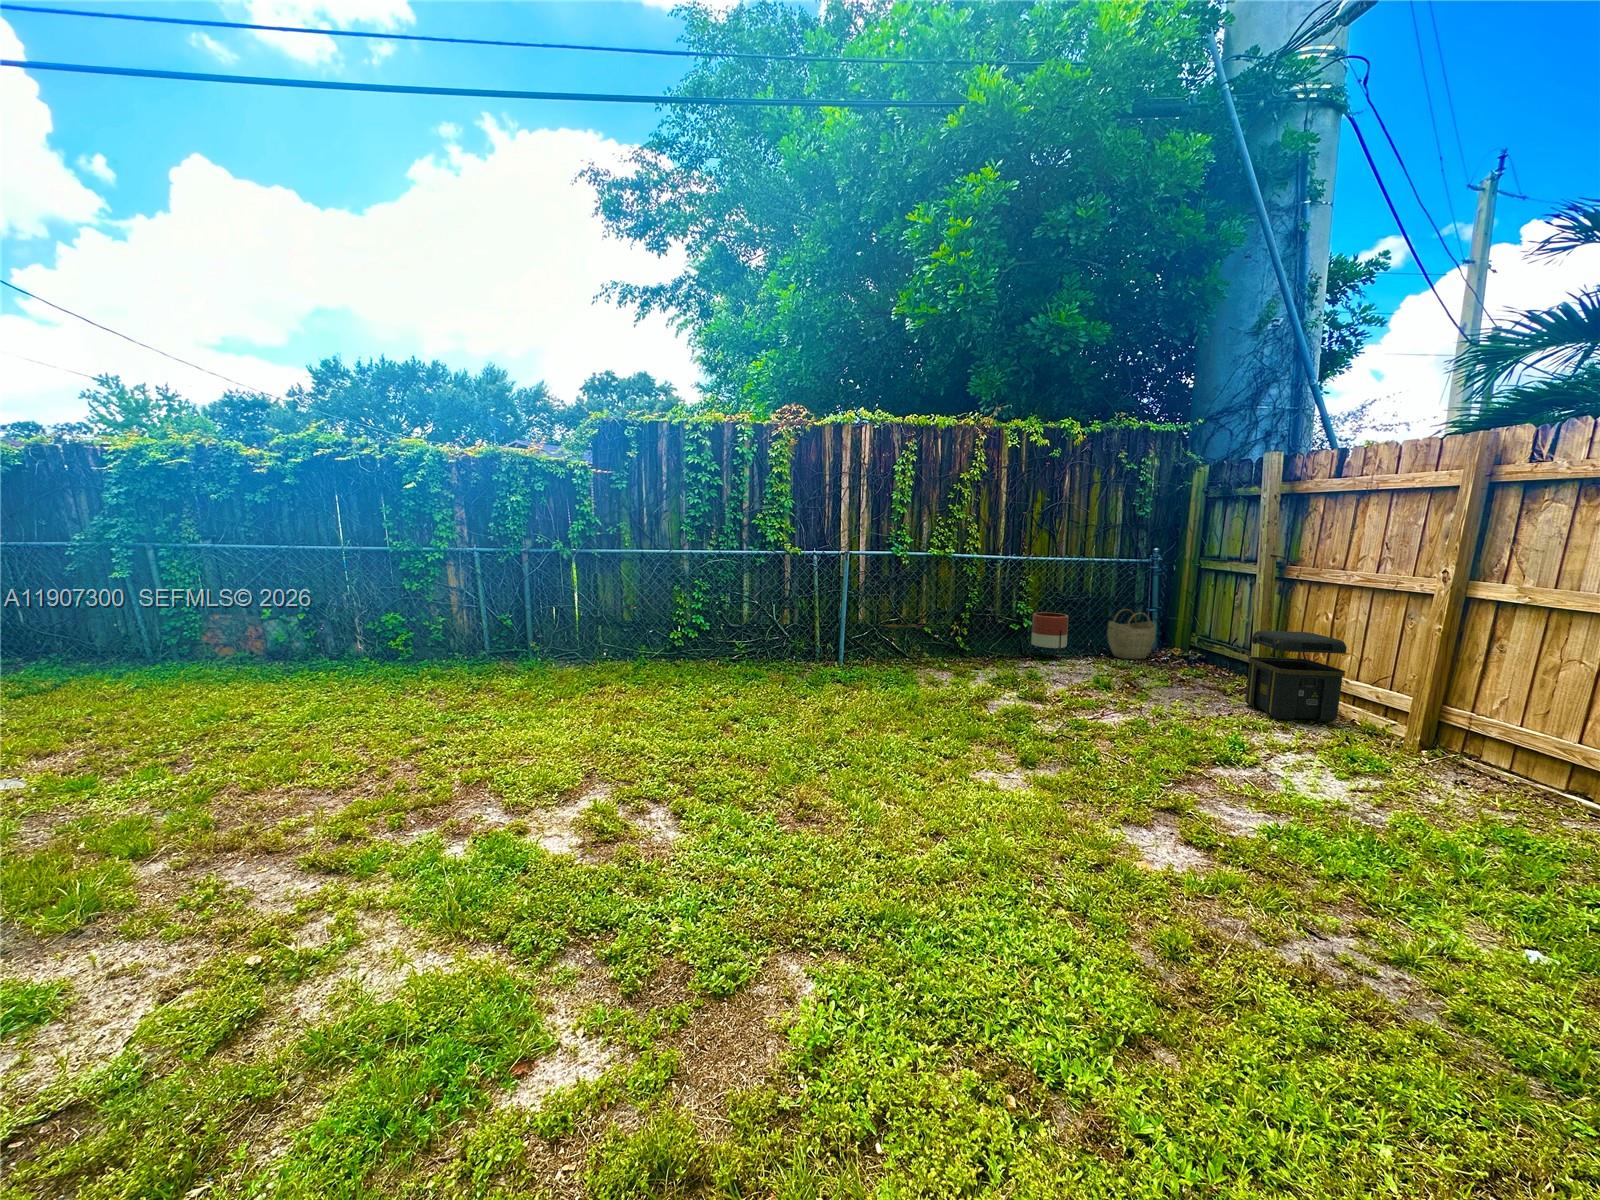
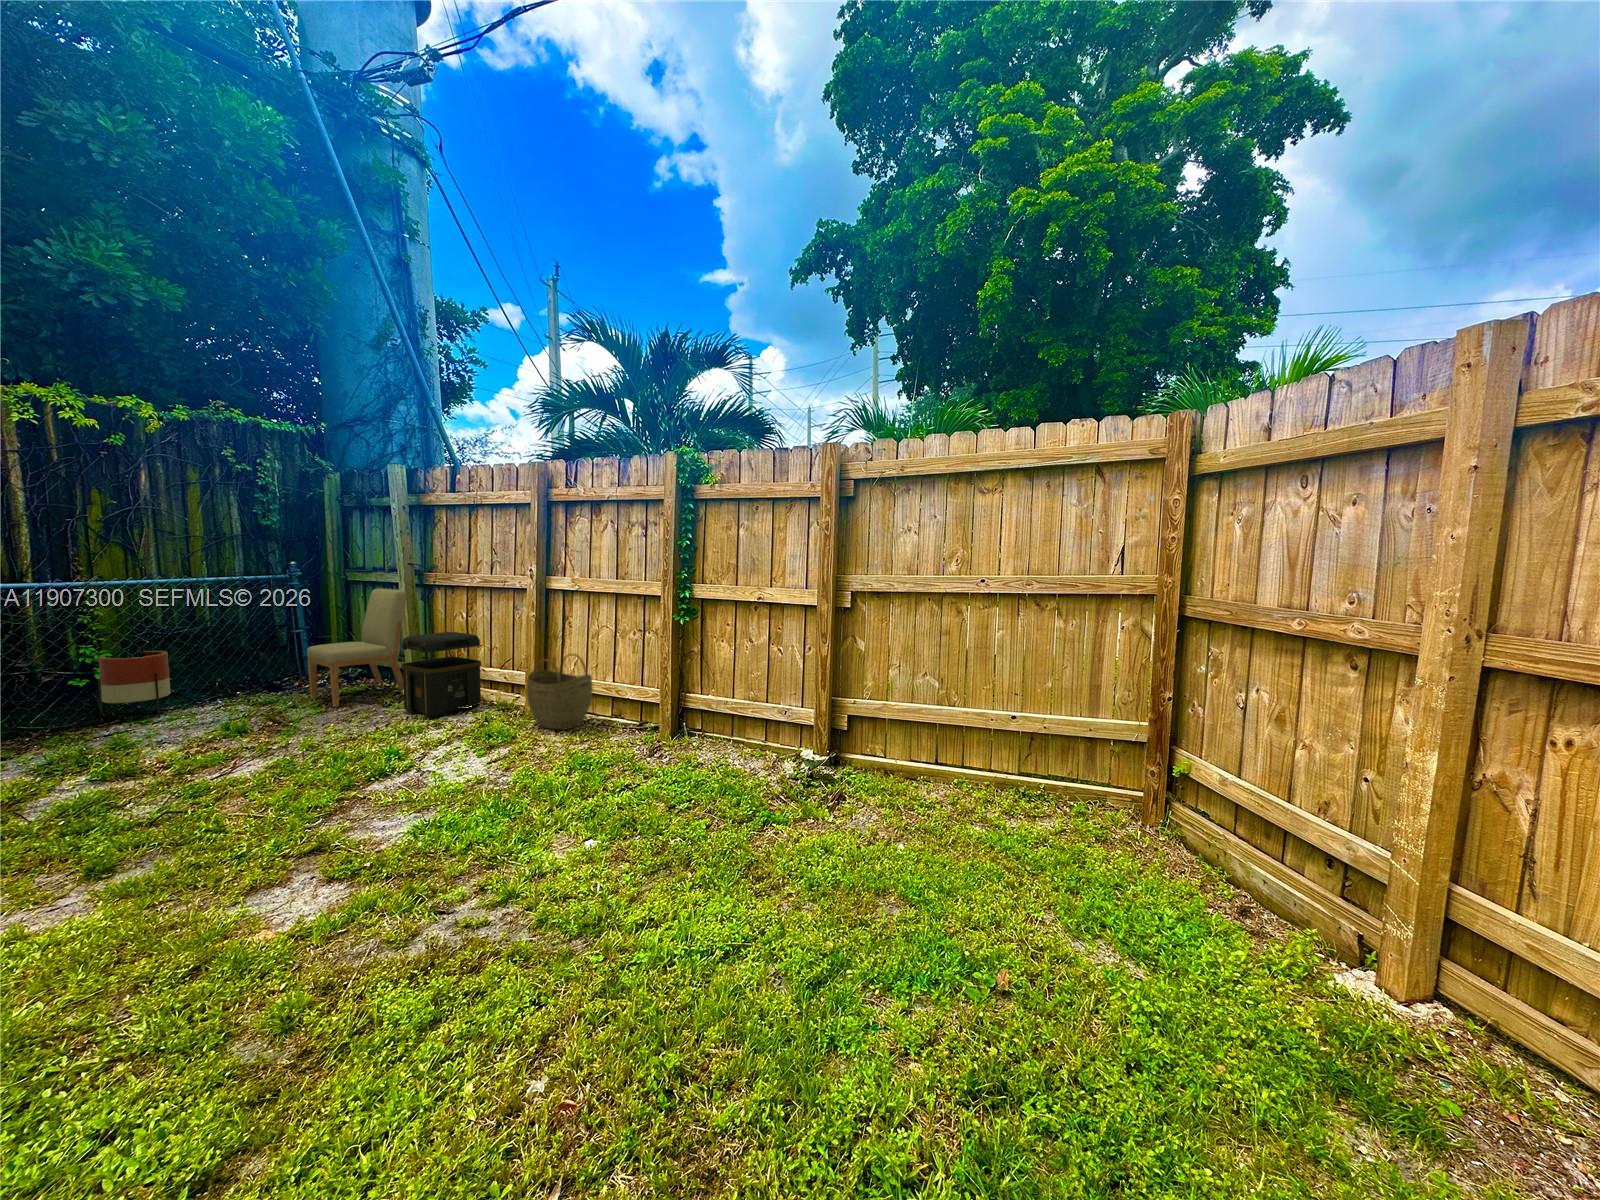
chair: none [1158,579,1260,687] -> present [307,588,407,707]
woven basket: present [1107,613,1156,659] -> present [527,654,593,730]

